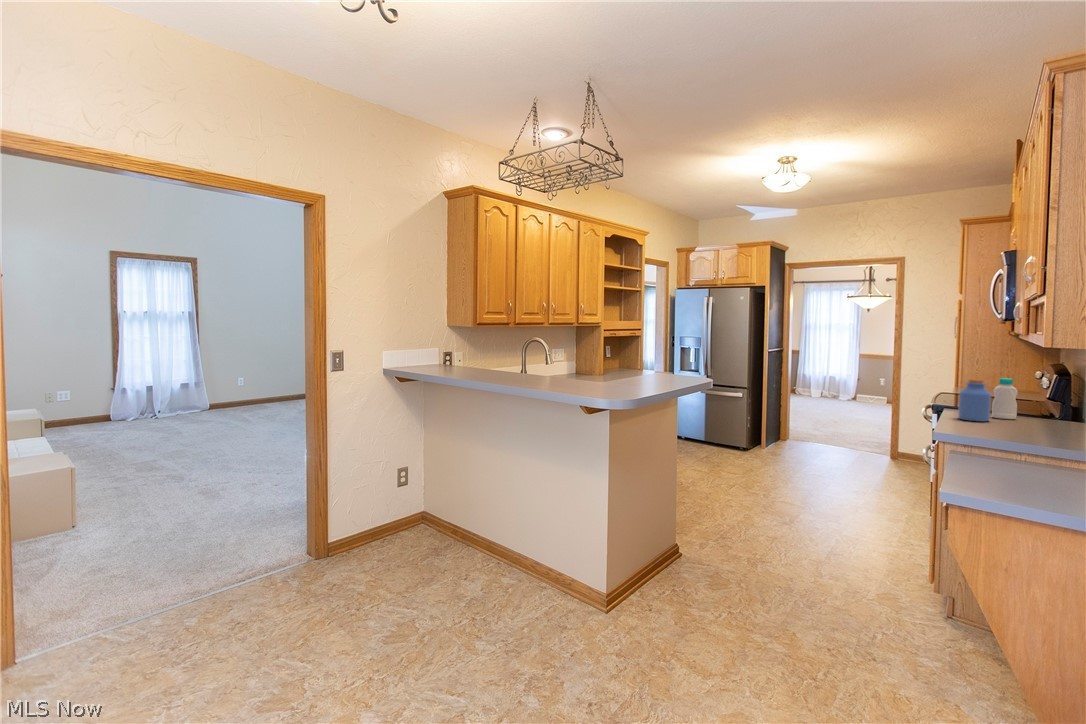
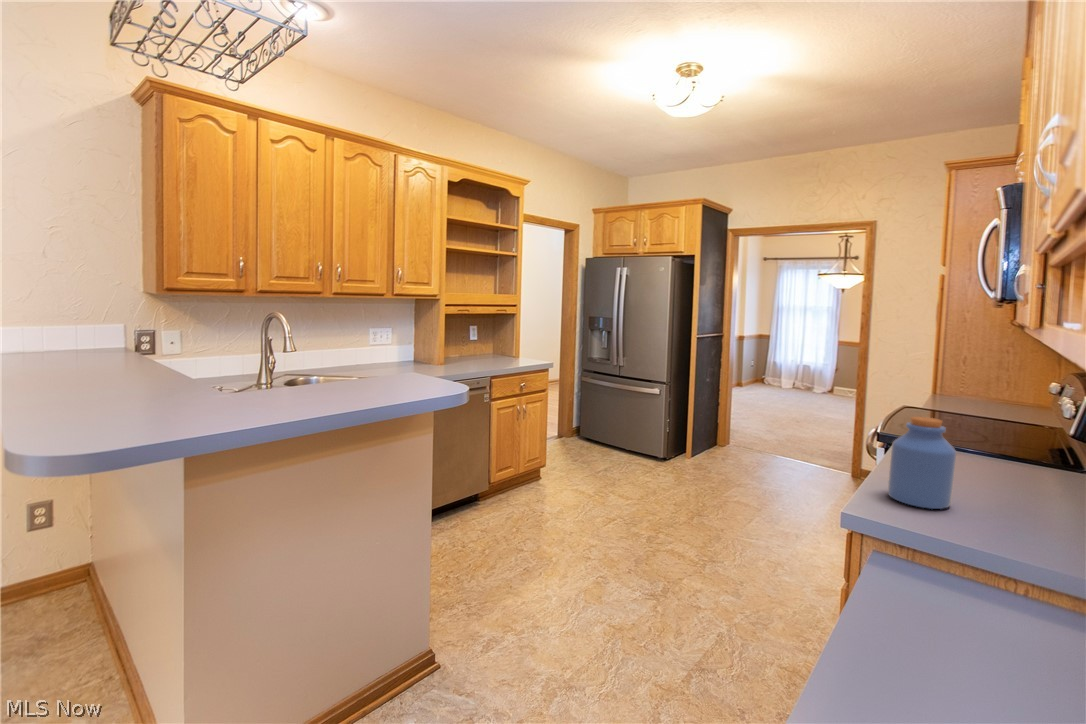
bottle: present [992,378,1018,419] -> none [959,414,1014,501]

